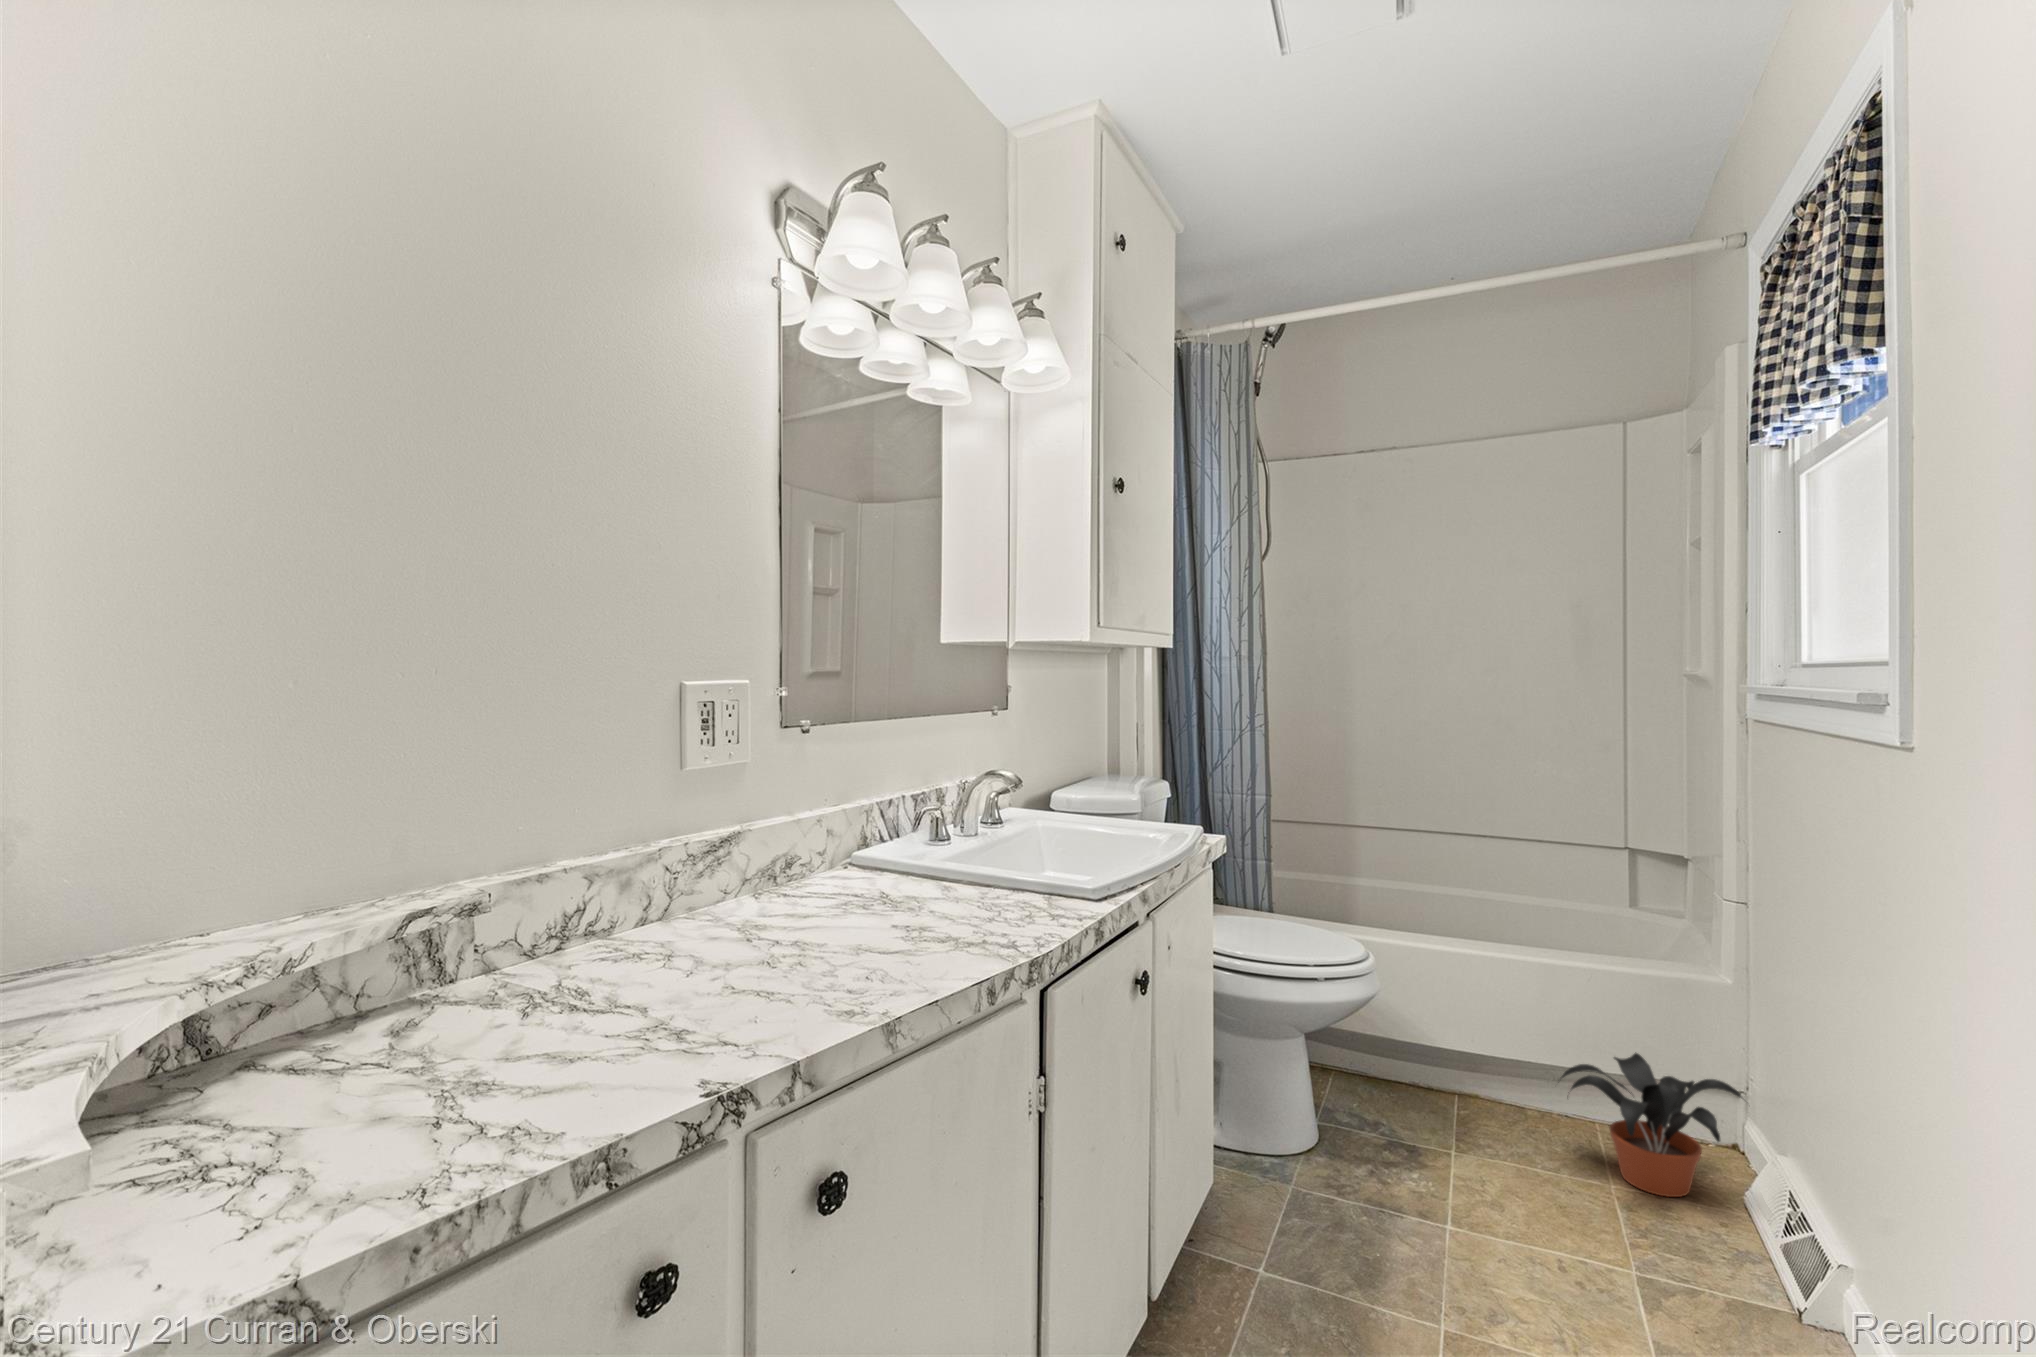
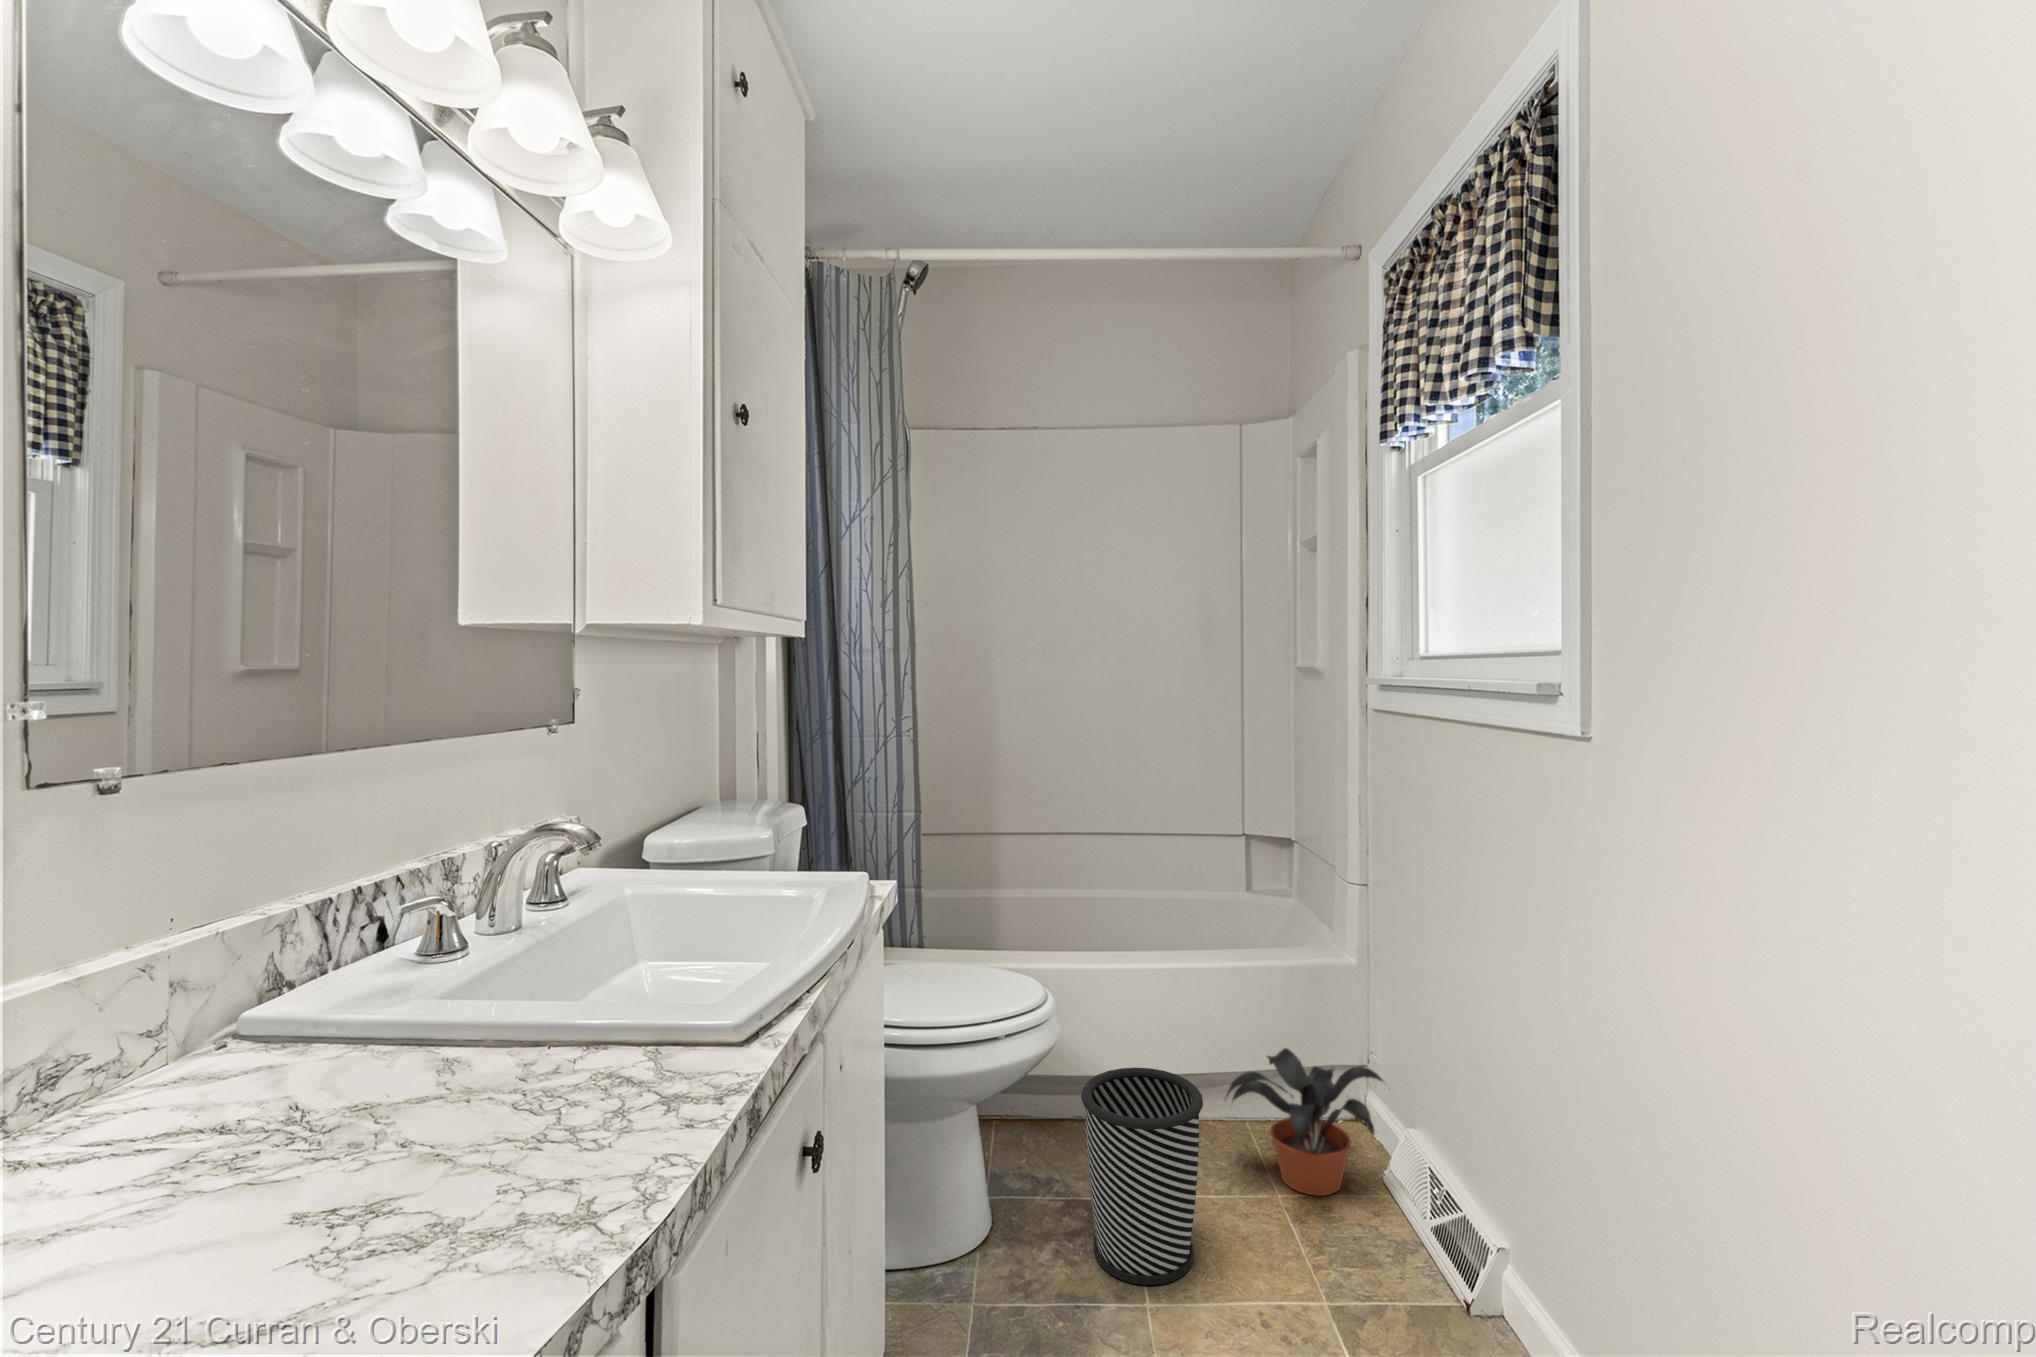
wastebasket: none [1397,1032,1515,1219] -> present [1081,1067,1203,1285]

